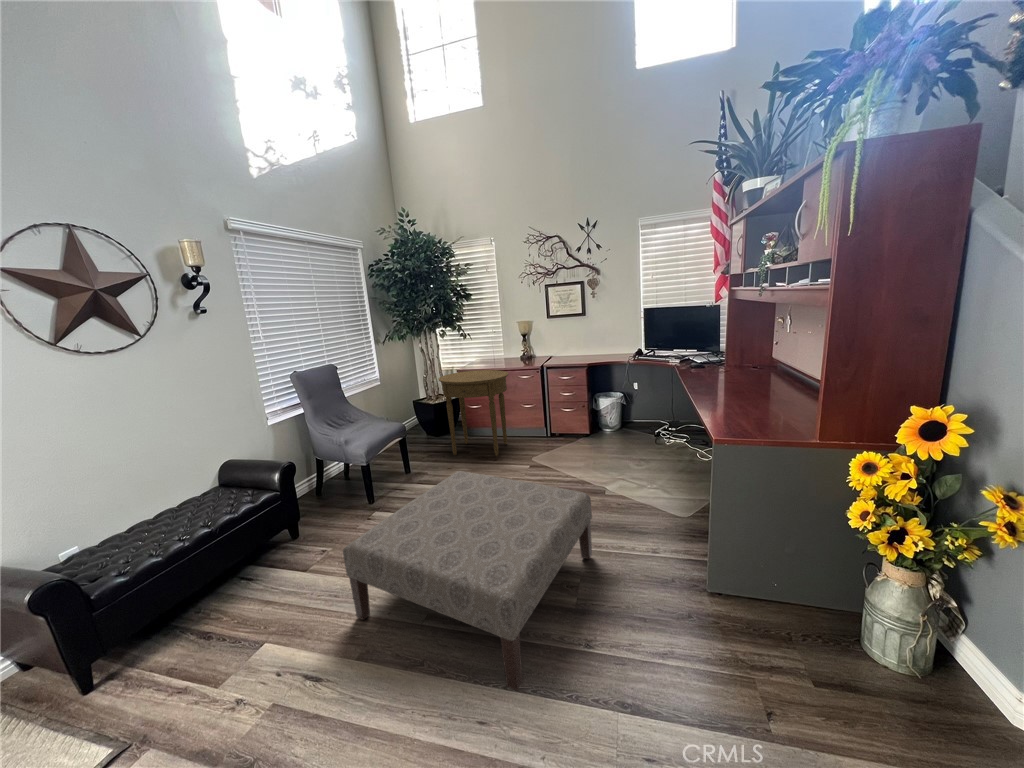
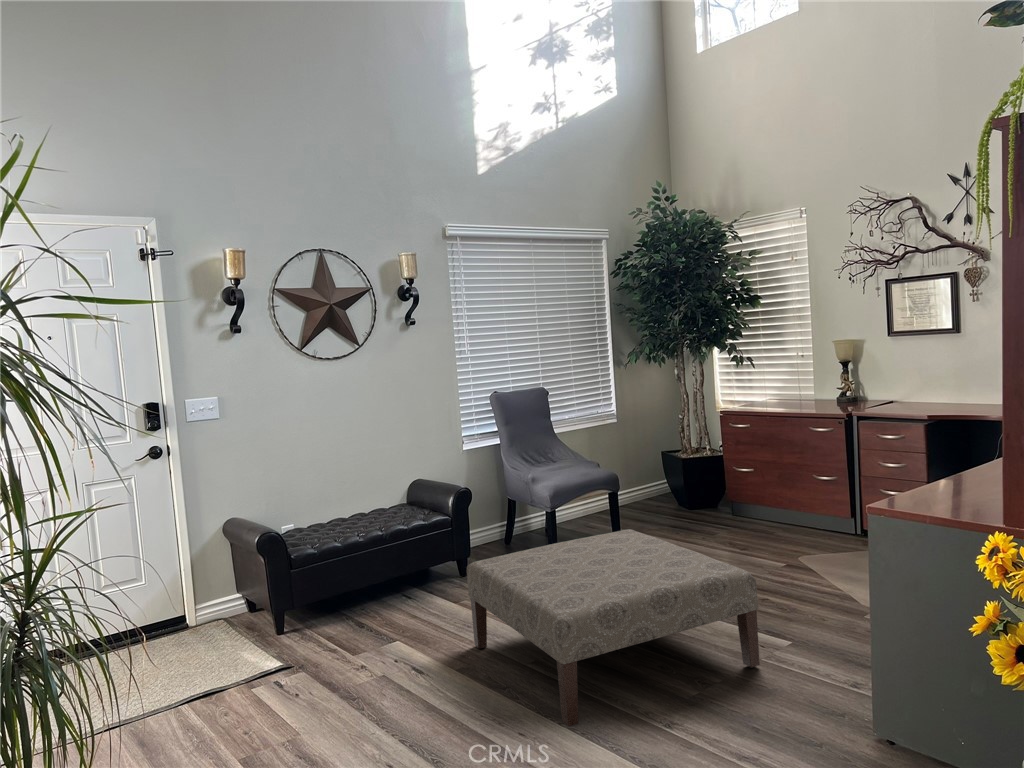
side table: present [439,370,508,456] -> none [678,414,784,548]

